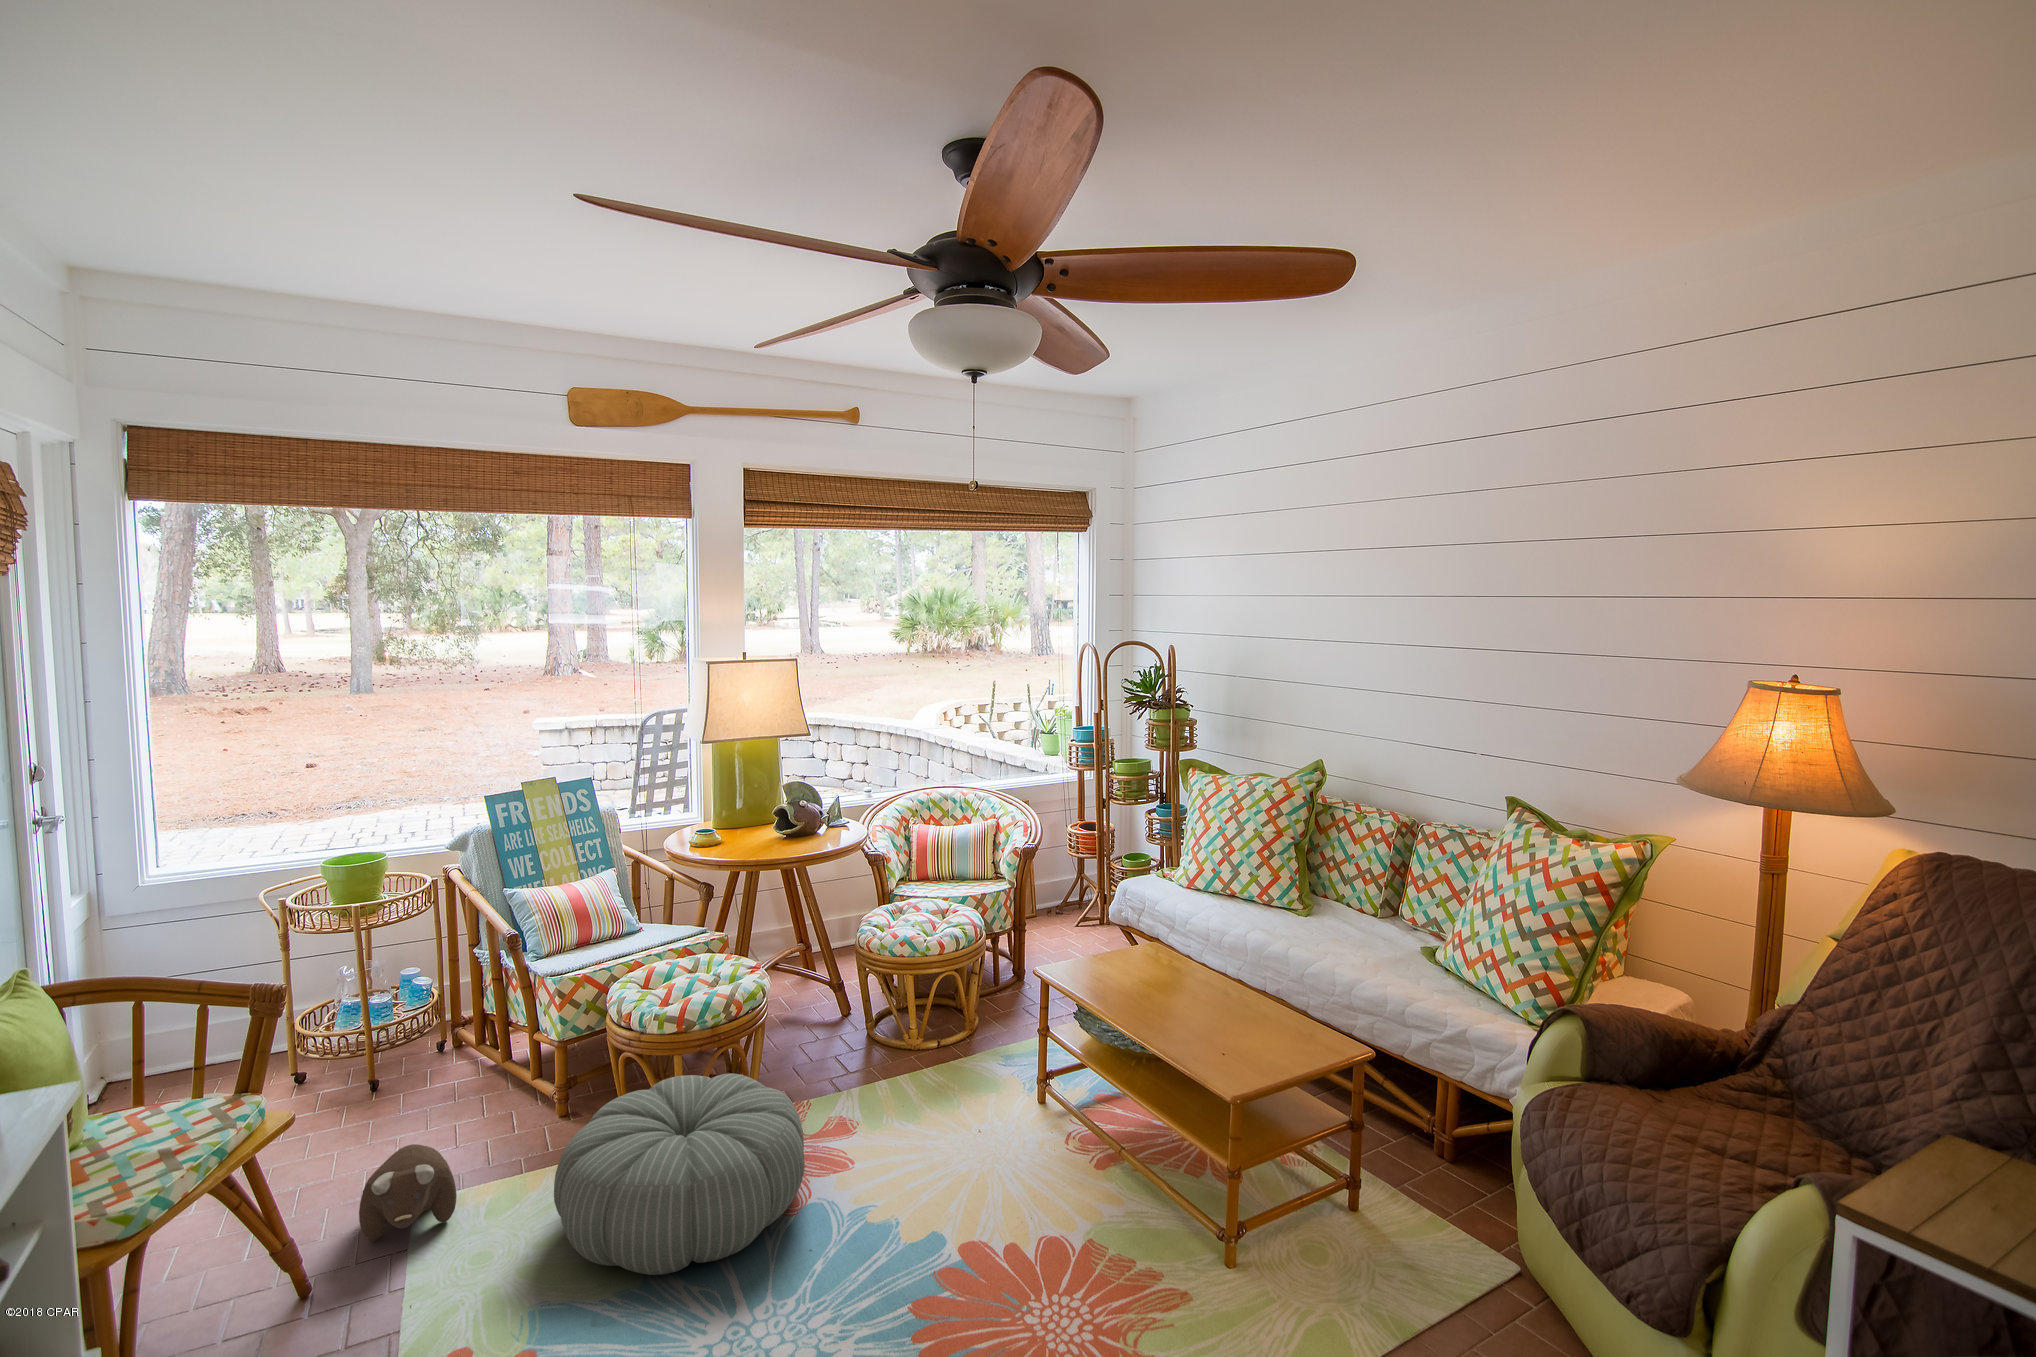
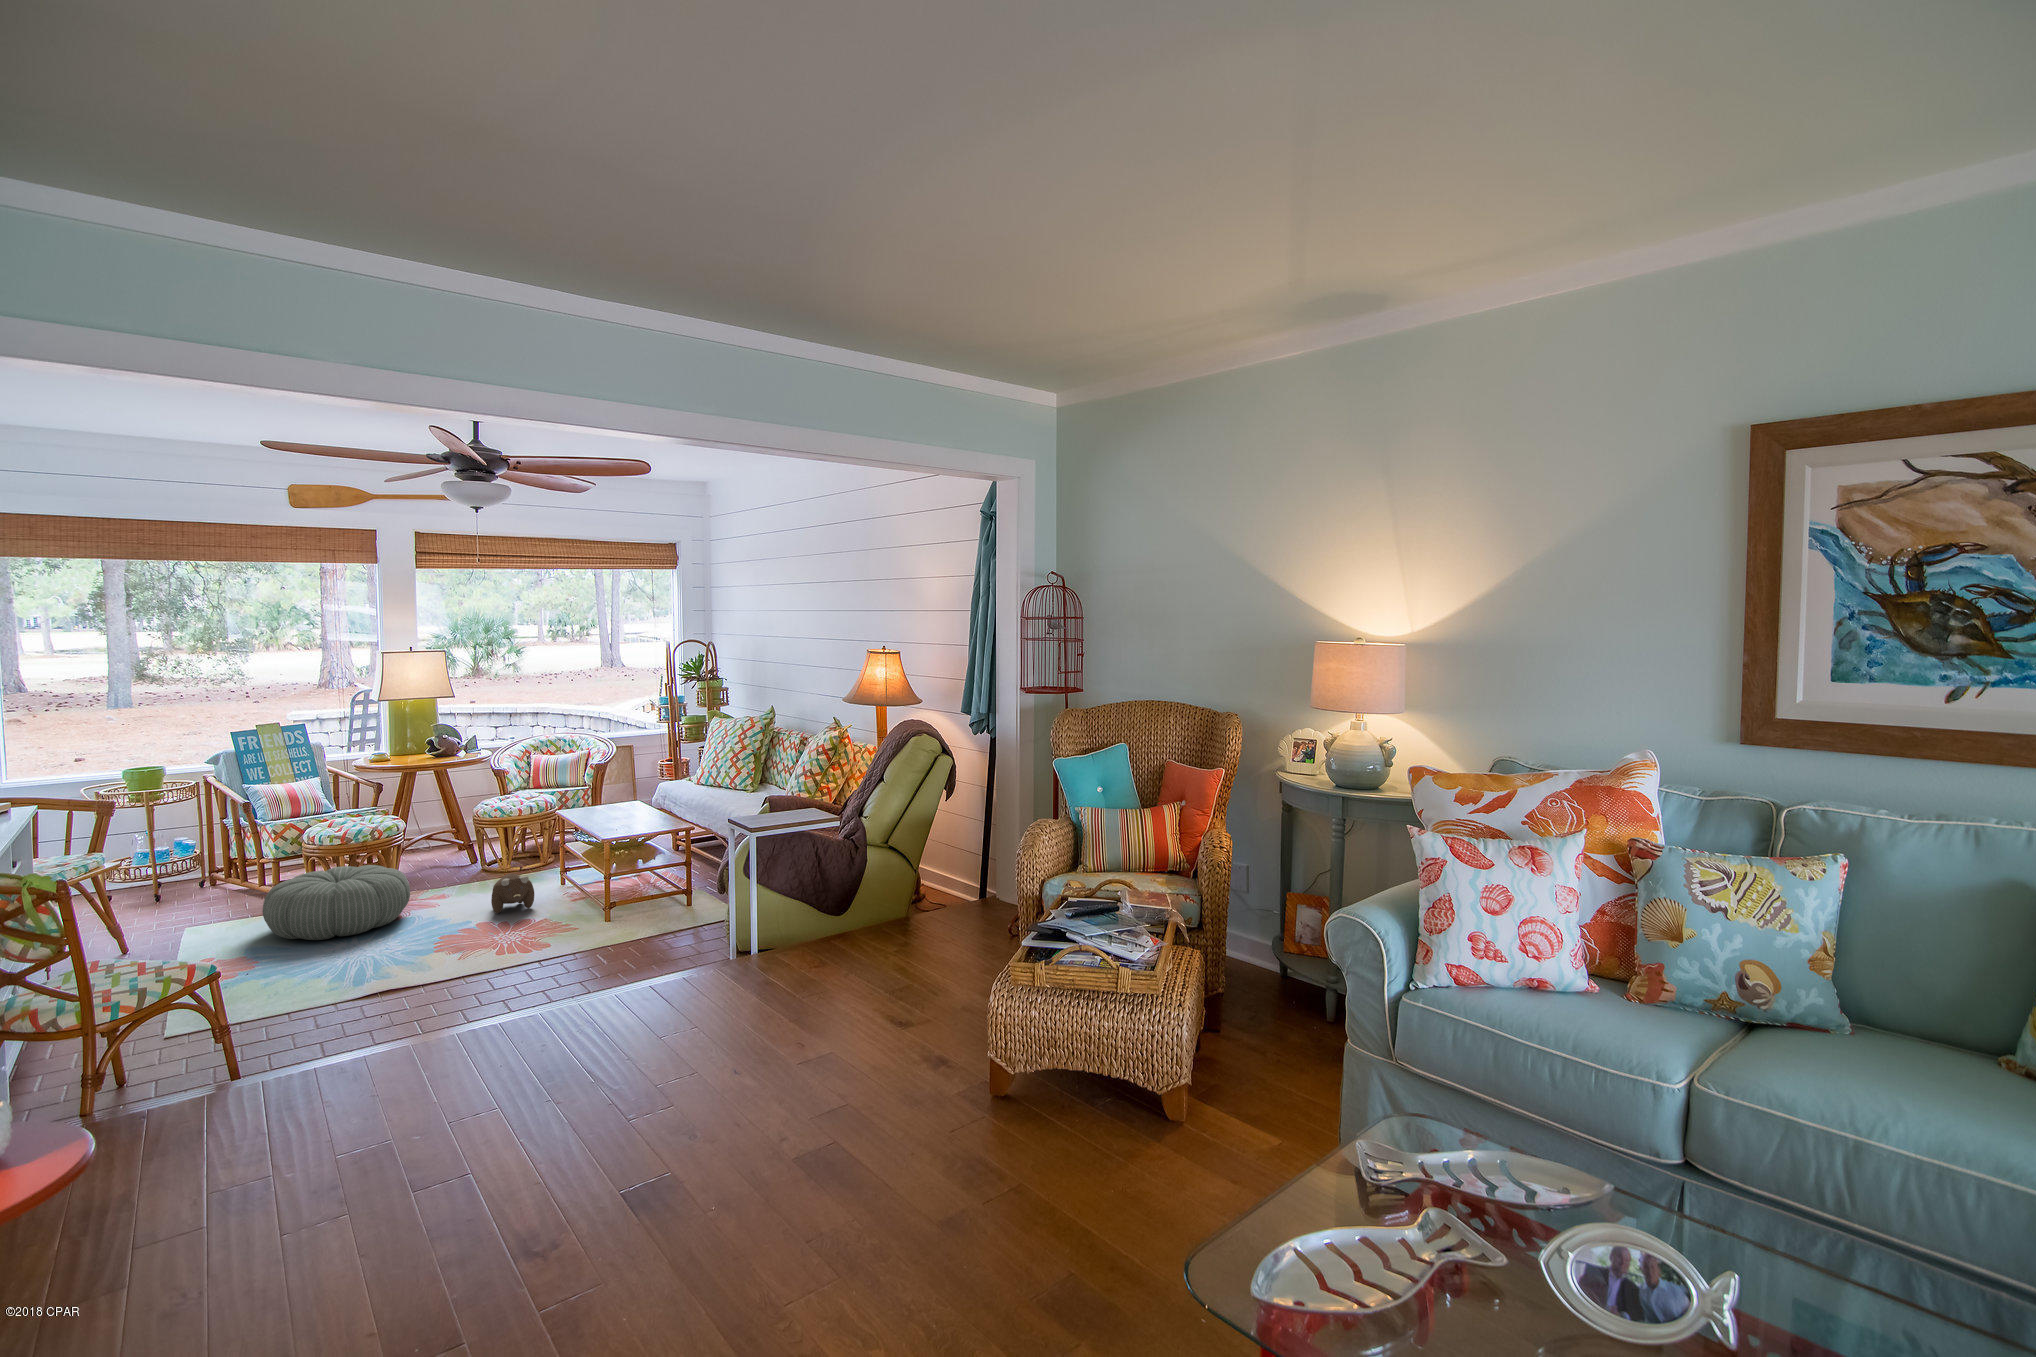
plush toy: present [359,1144,457,1241] -> present [491,873,534,913]

